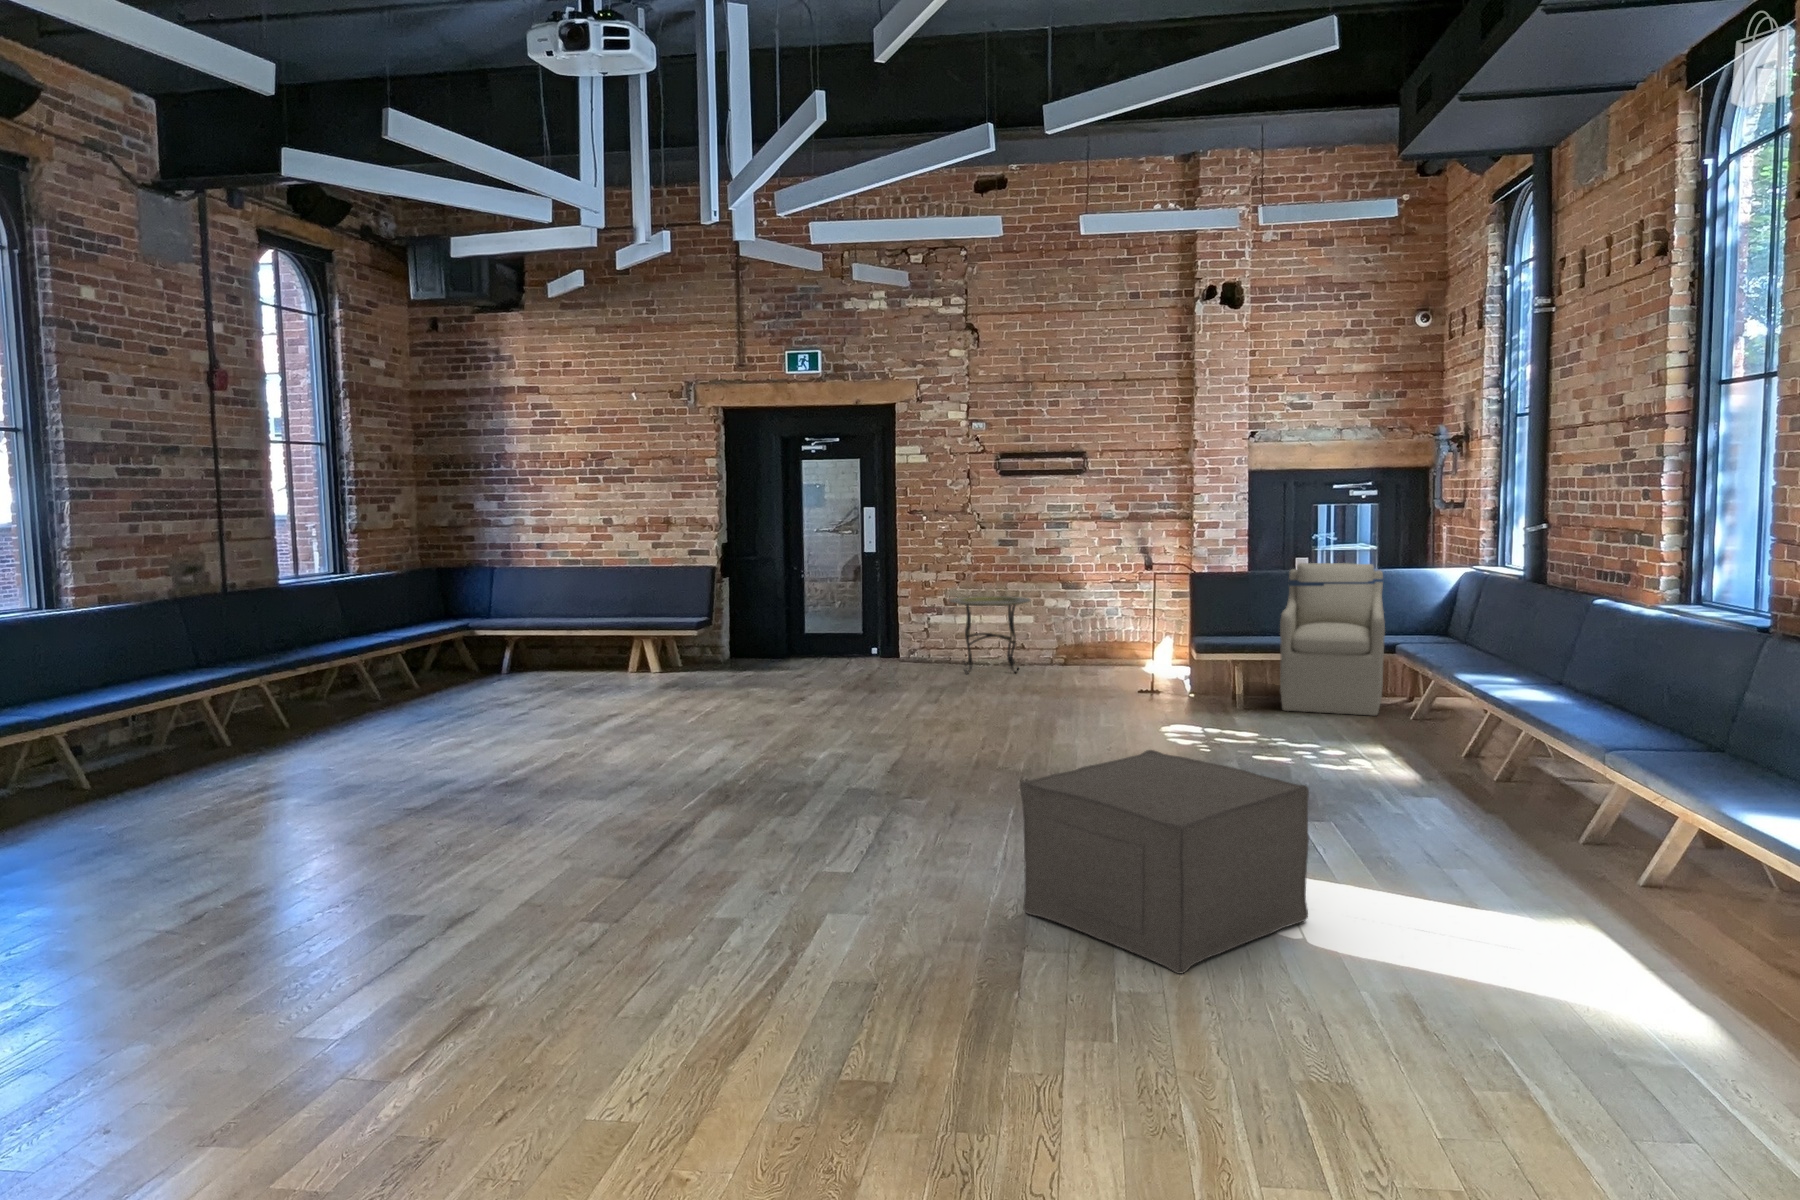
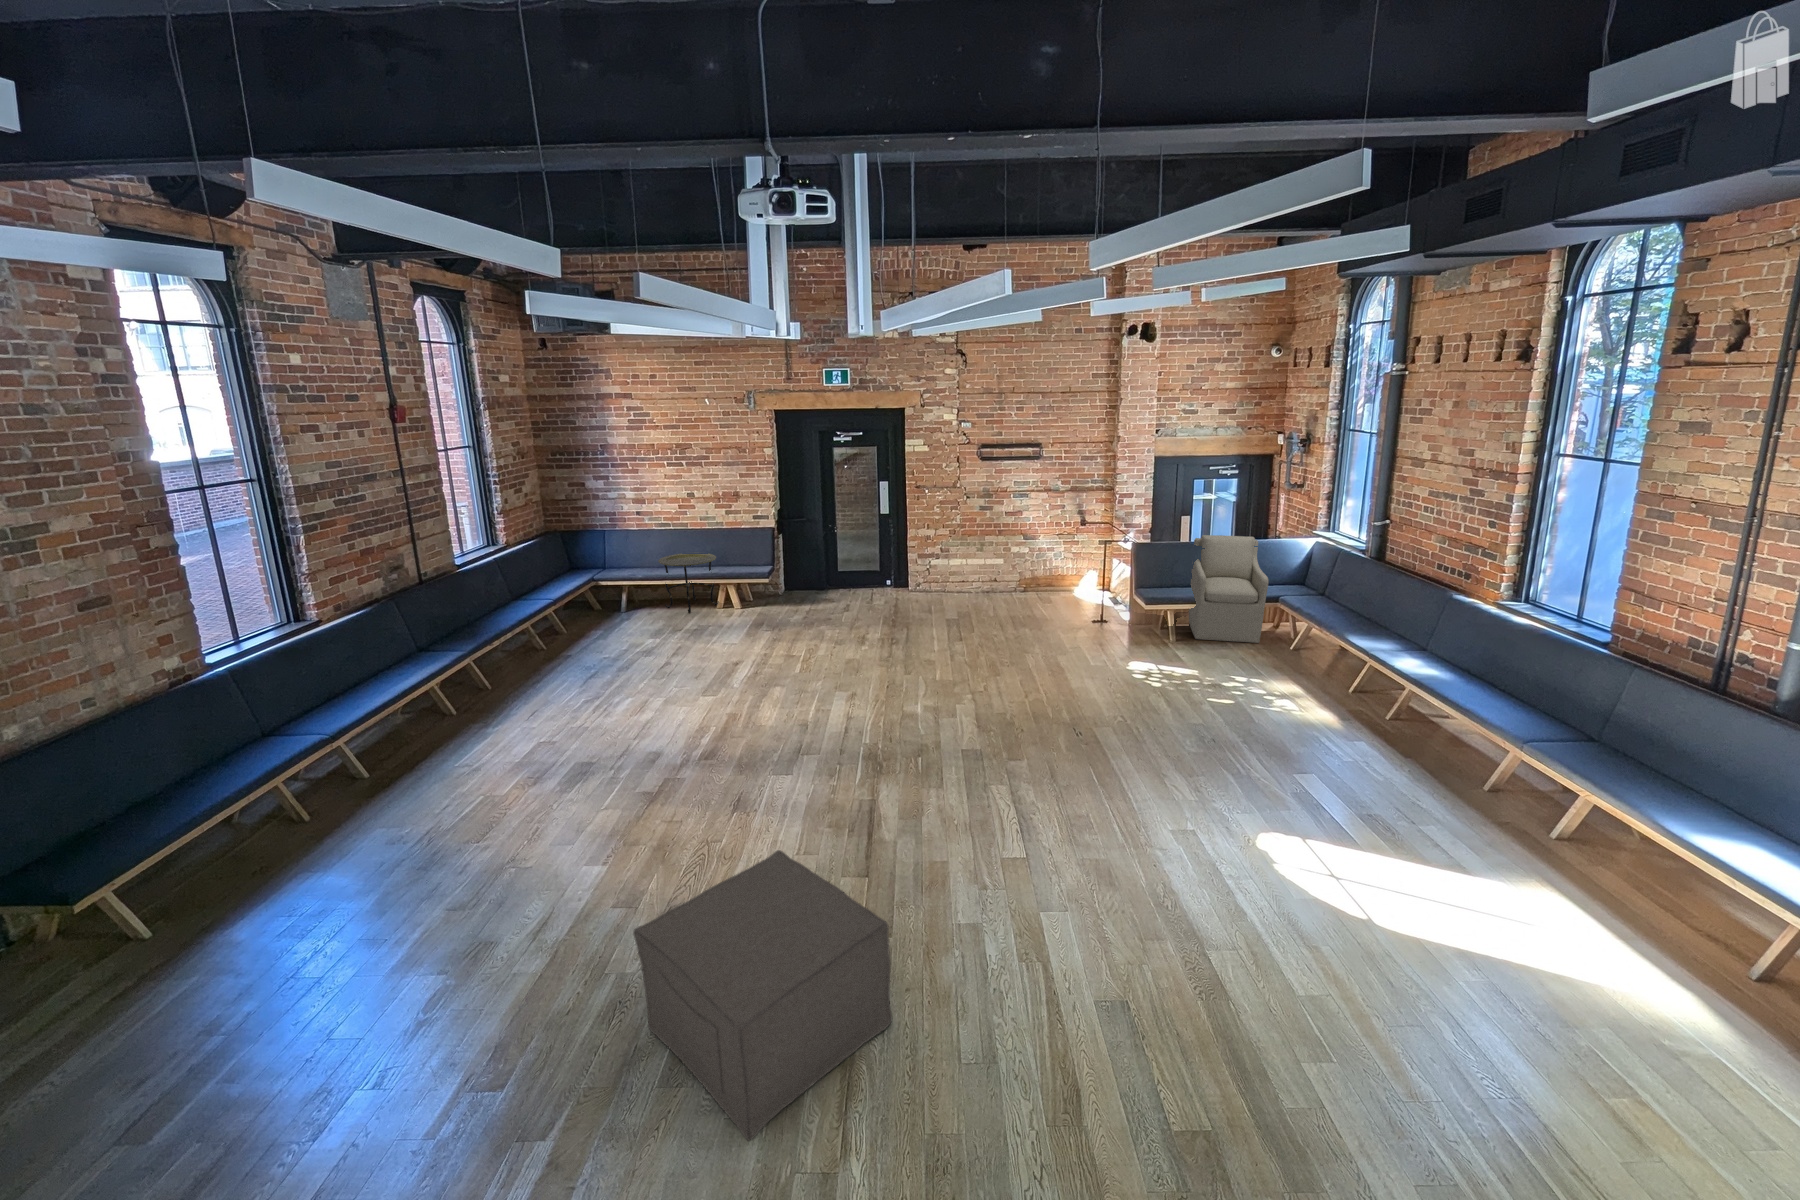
side table: present [950,596,1031,674] -> present [658,554,718,613]
ottoman: present [1020,750,1309,973] -> present [633,850,893,1141]

